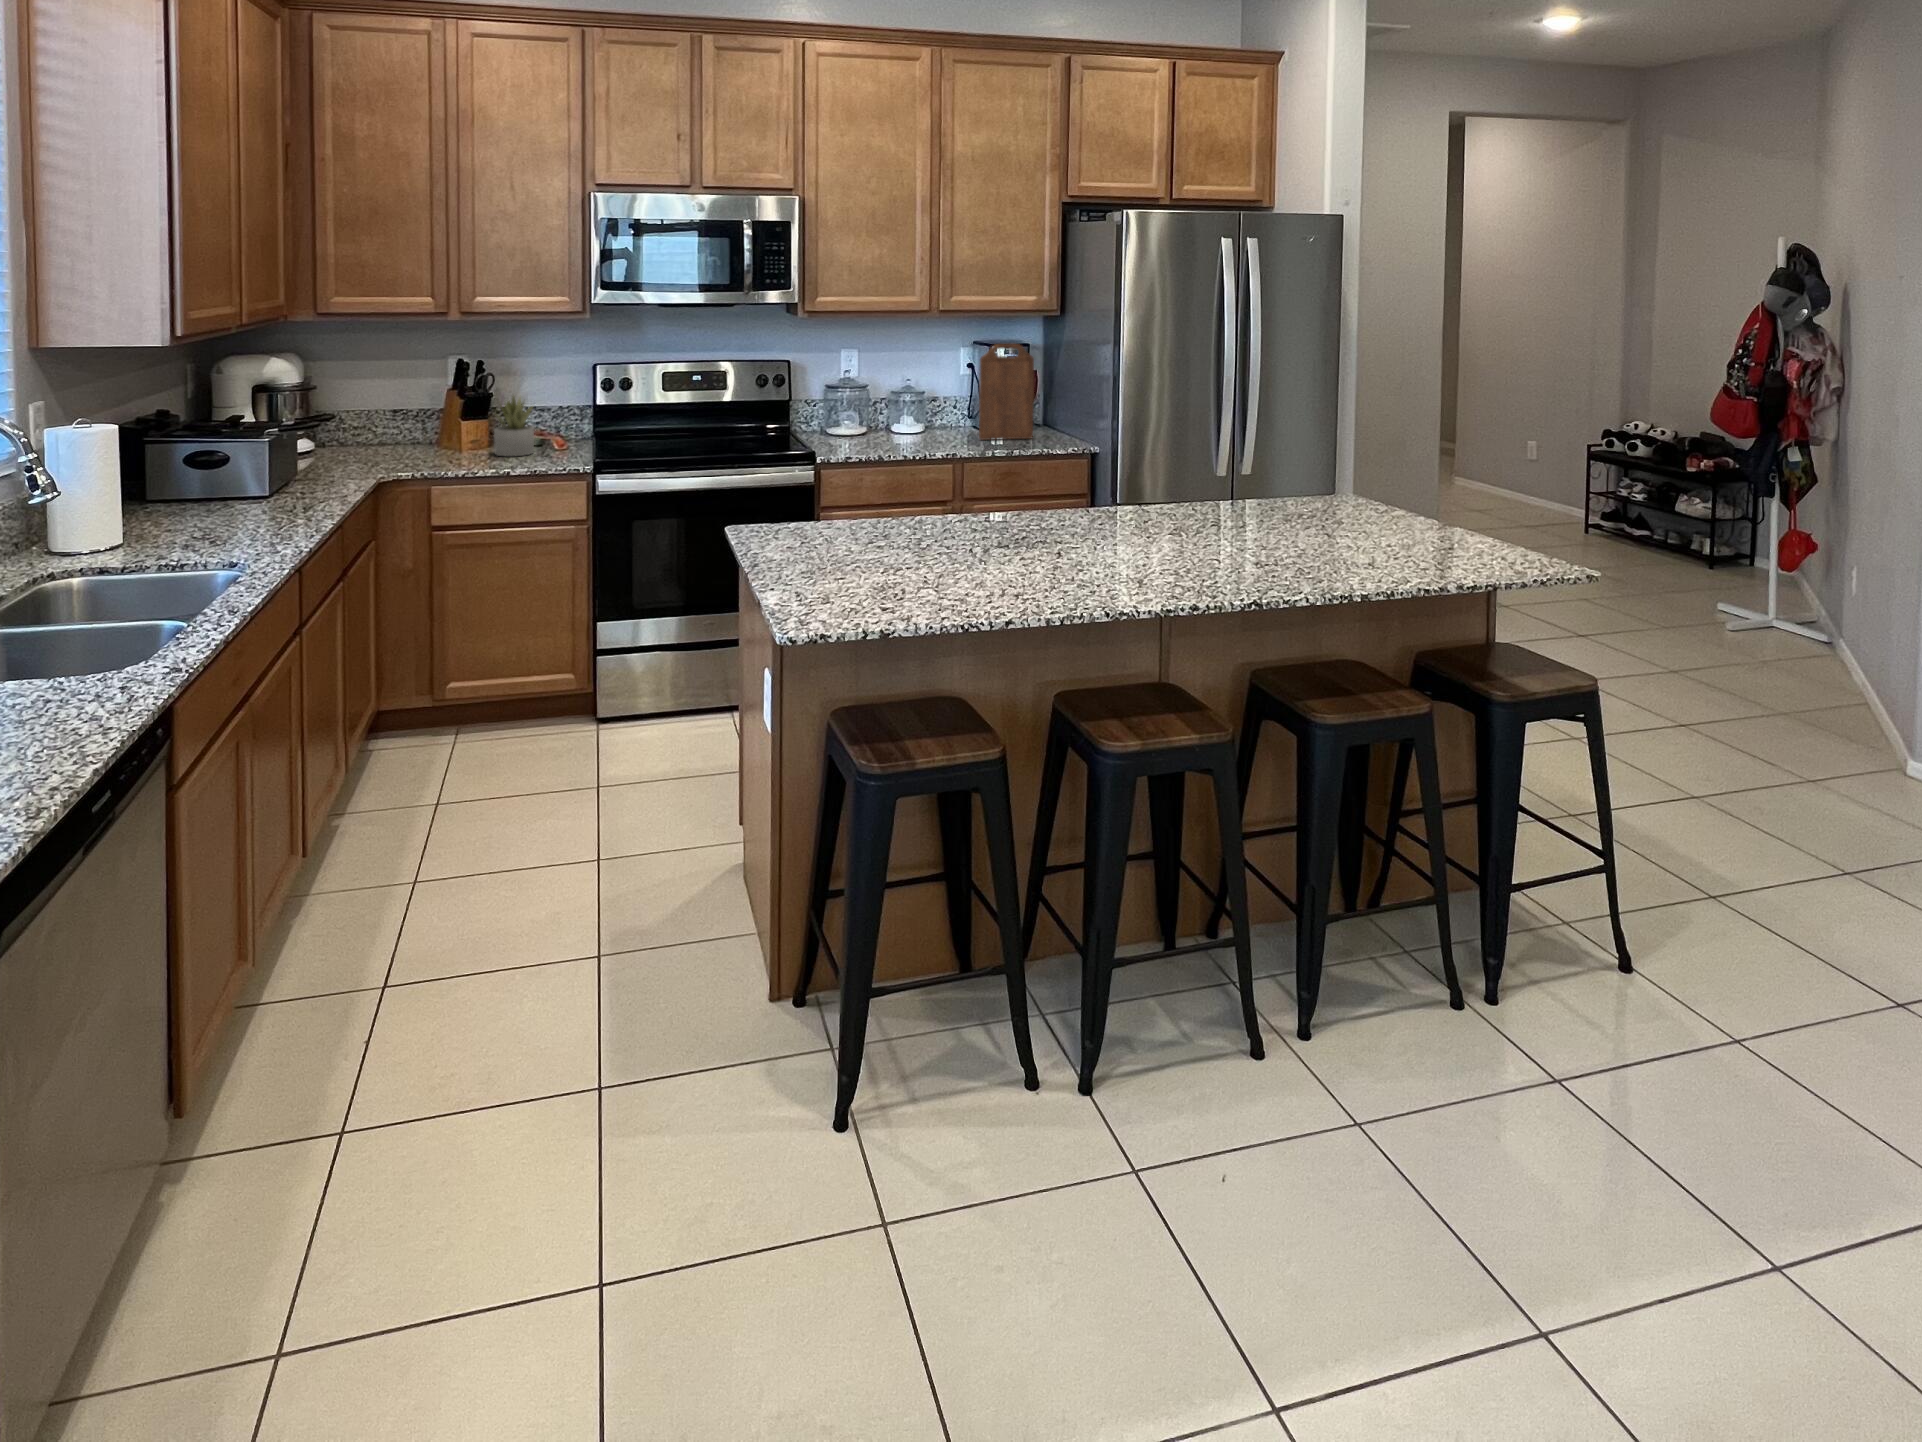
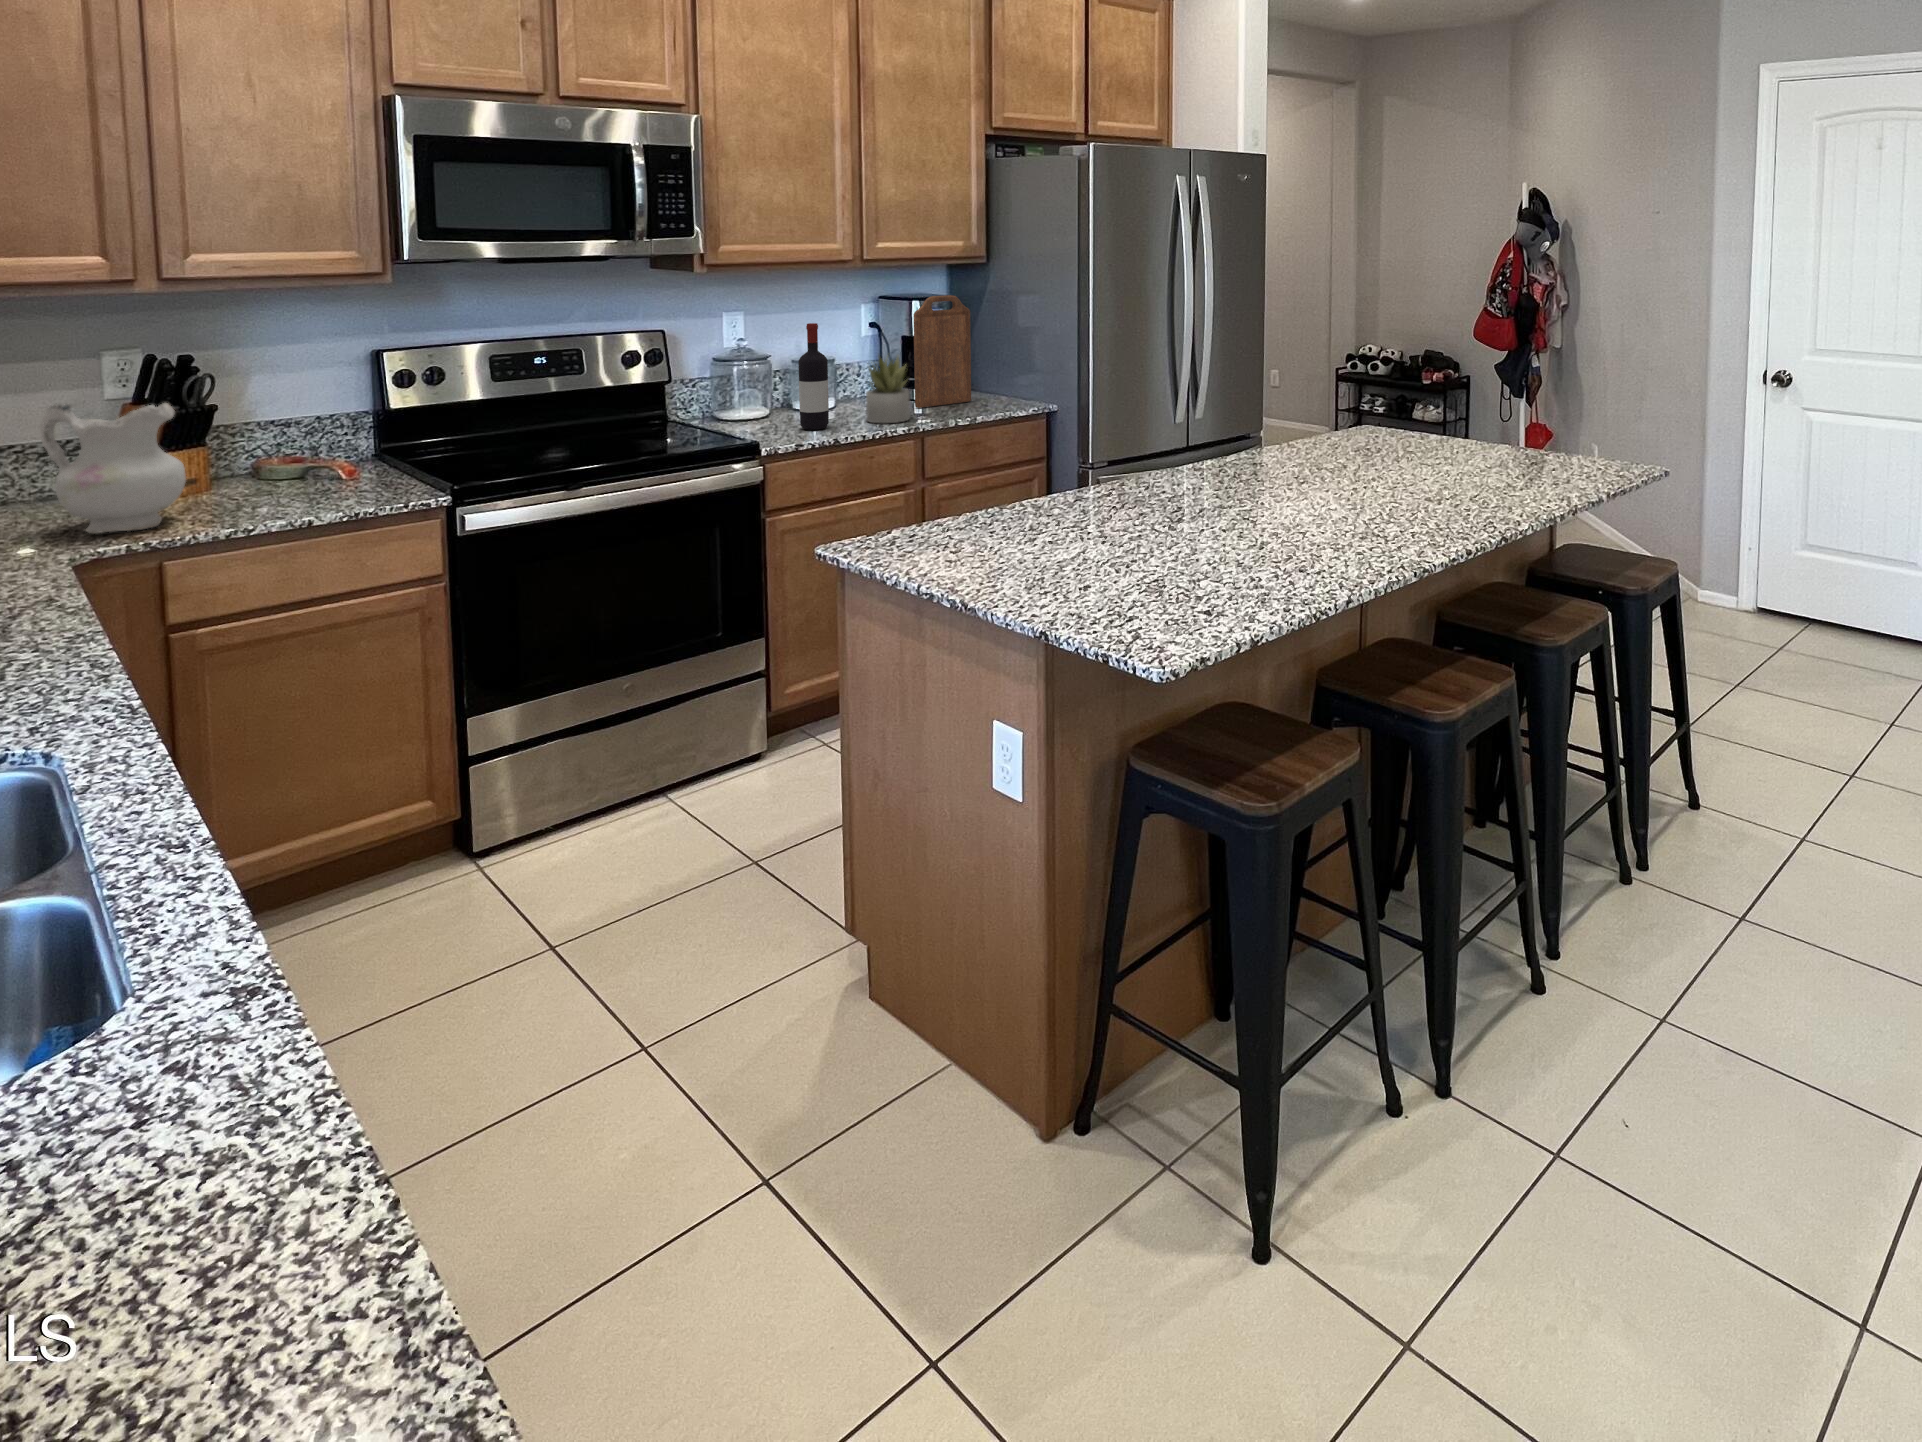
wine bottle: none [866,362,889,449] -> present [798,323,829,430]
ceramic pitcher: none [389,386,455,467] -> present [40,403,186,533]
succulent plant: present [494,396,534,456] -> present [866,357,910,423]

